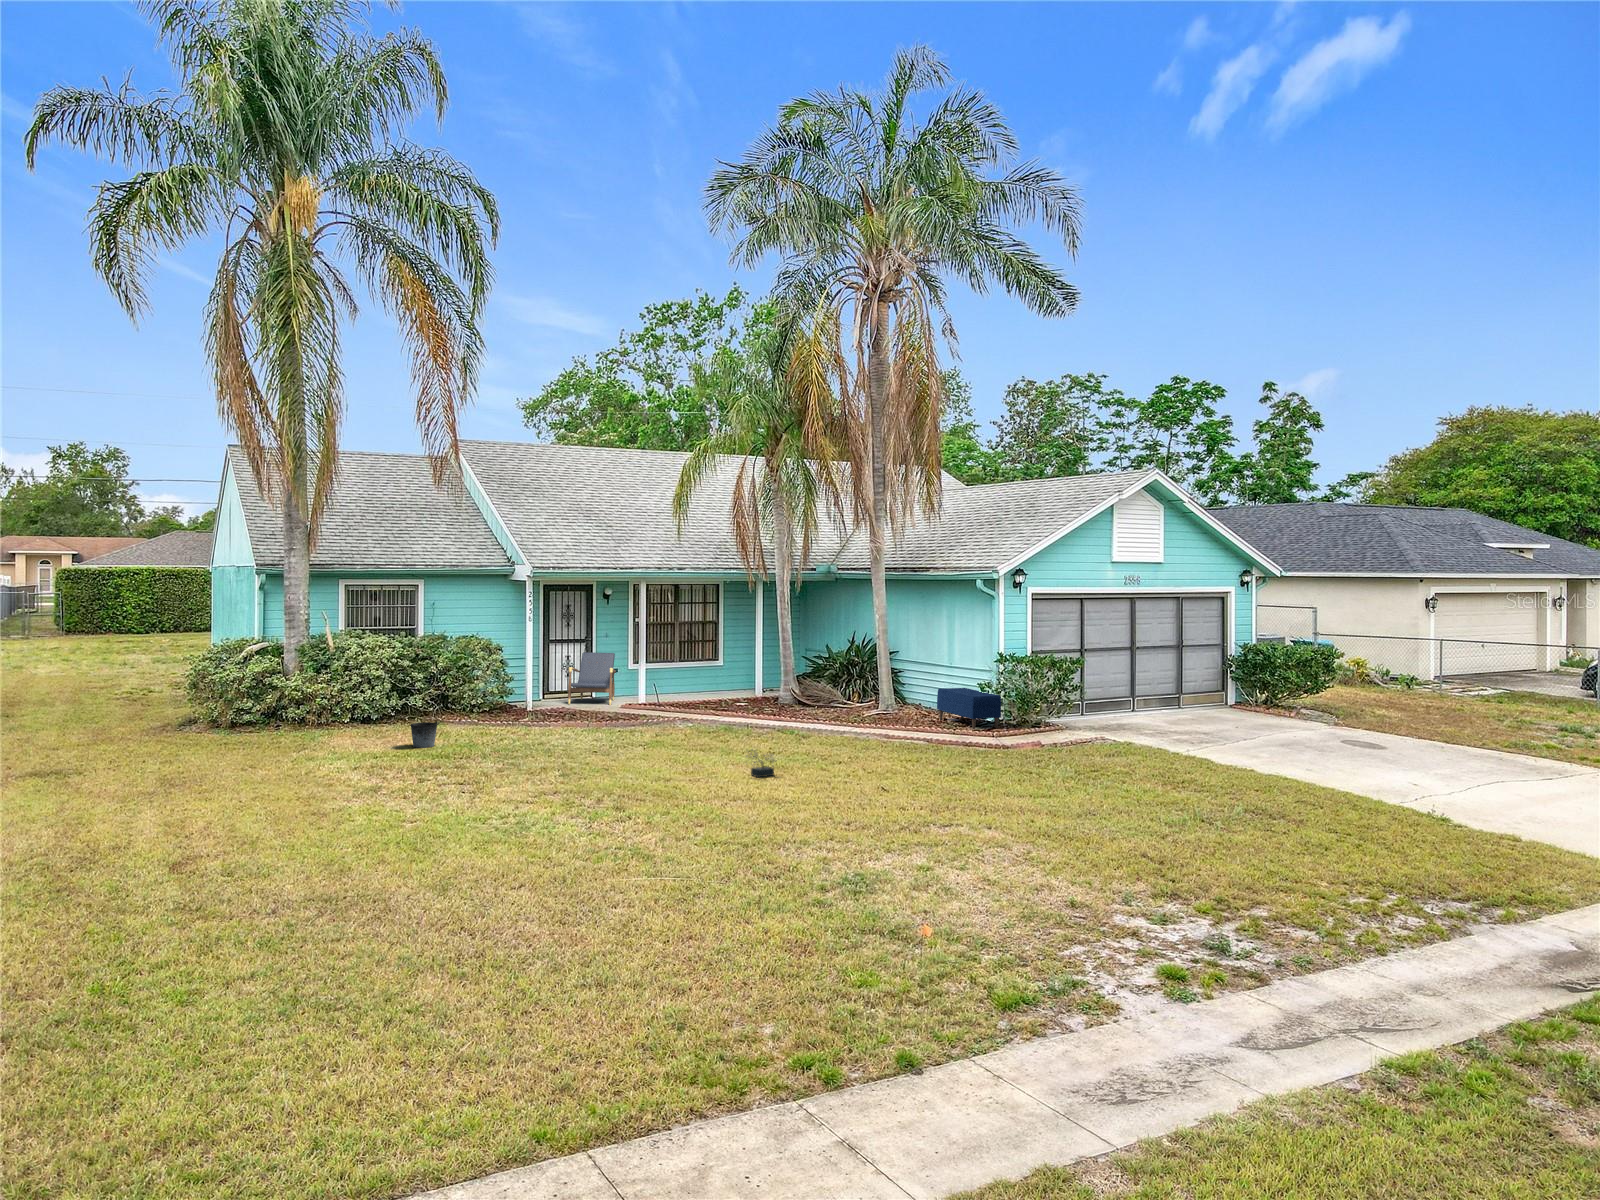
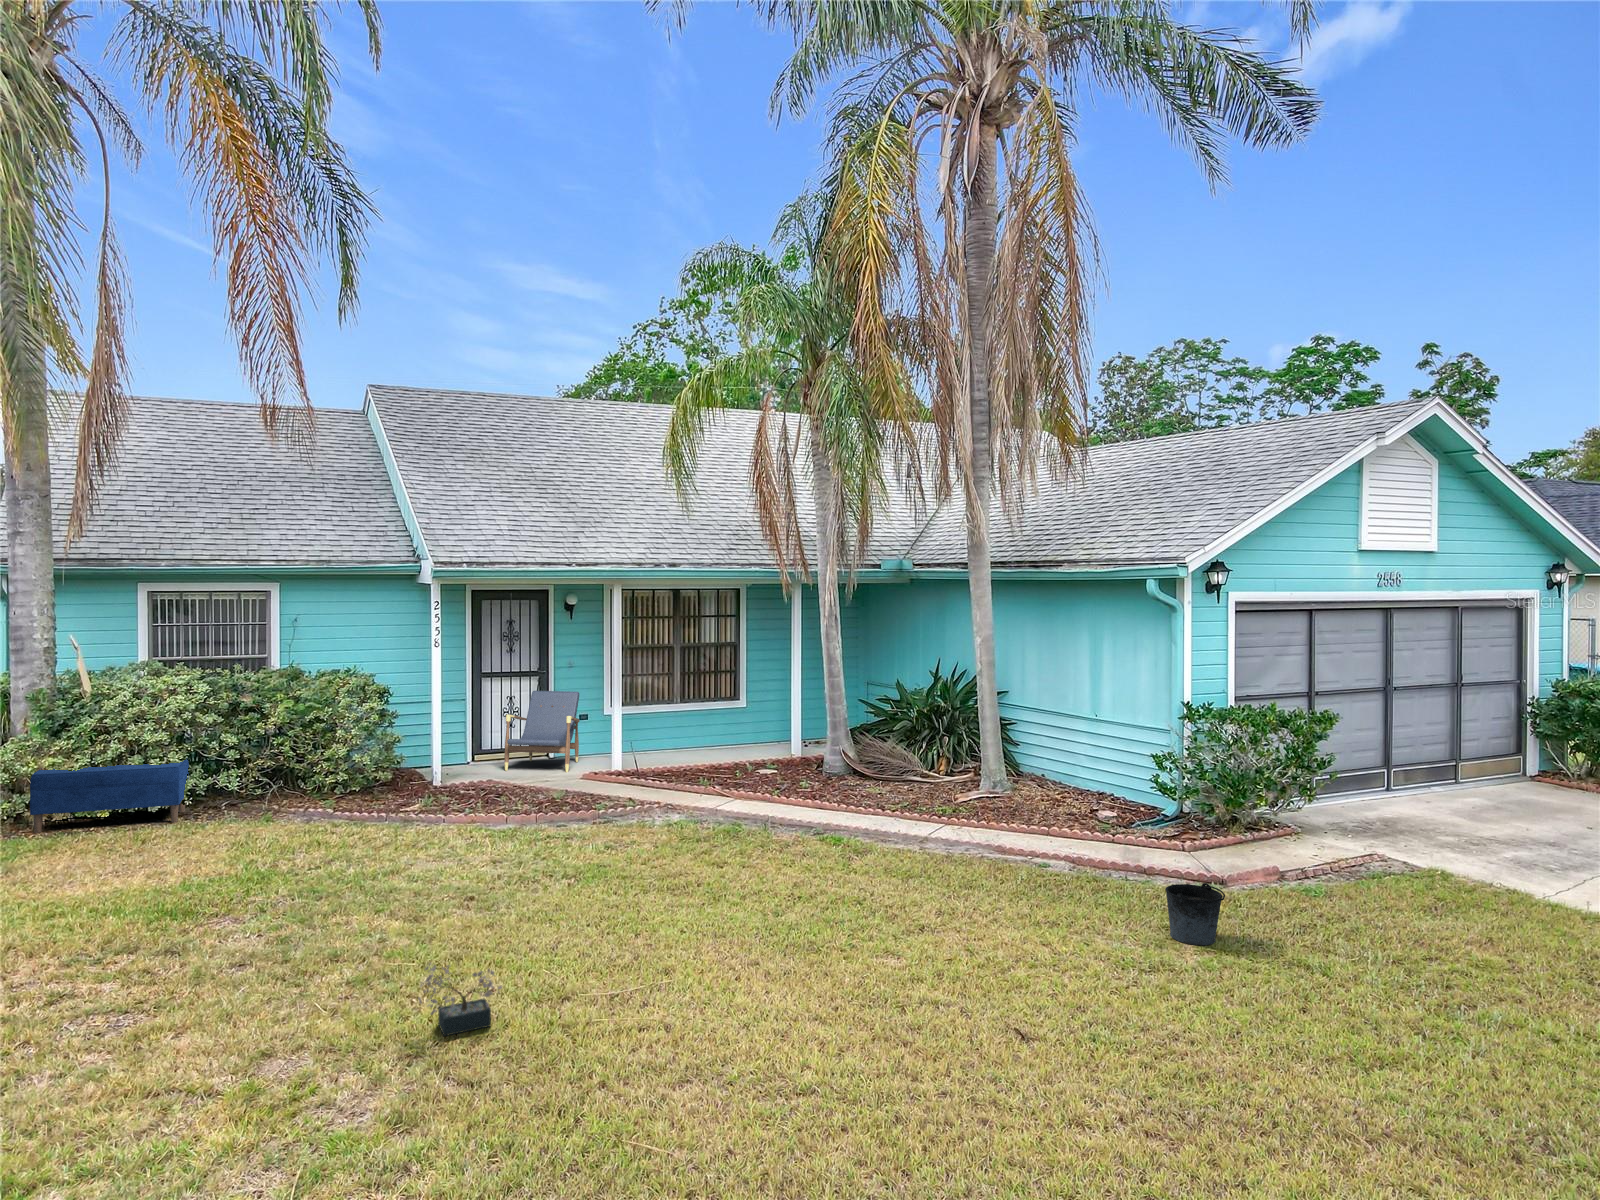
bench: present [937,688,1001,729] -> present [30,759,189,833]
bucket: present [410,721,439,748] -> present [1165,883,1225,945]
decorative plant: present [746,750,776,777] -> present [418,964,502,1036]

